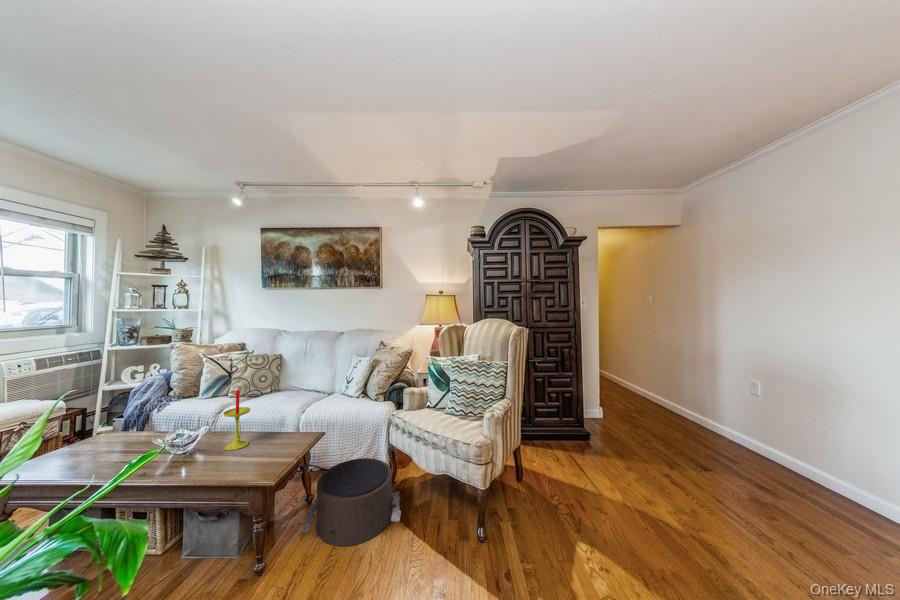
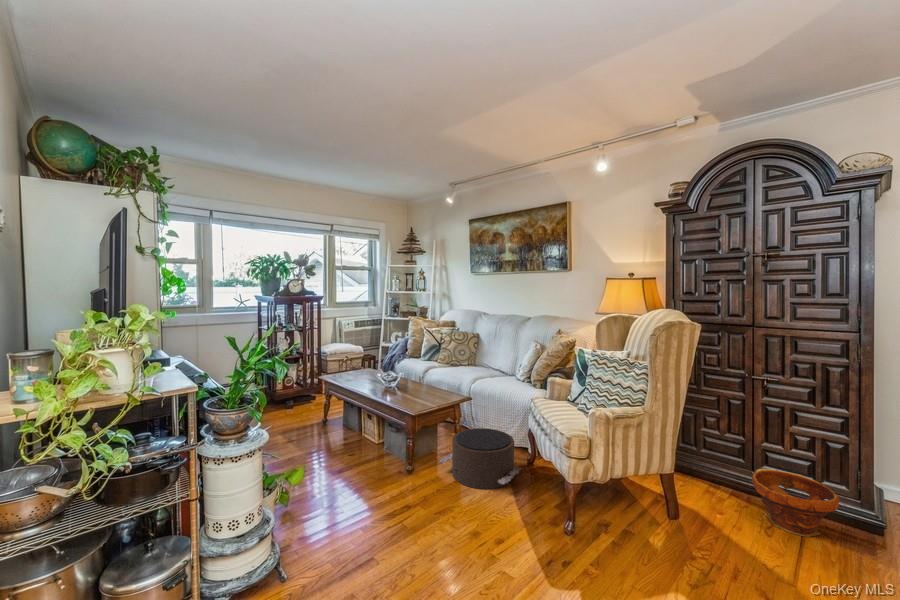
candle: present [224,390,251,451] -> none [408,351,424,394]
planter: none [541,418,586,458] -> present [752,469,839,537]

